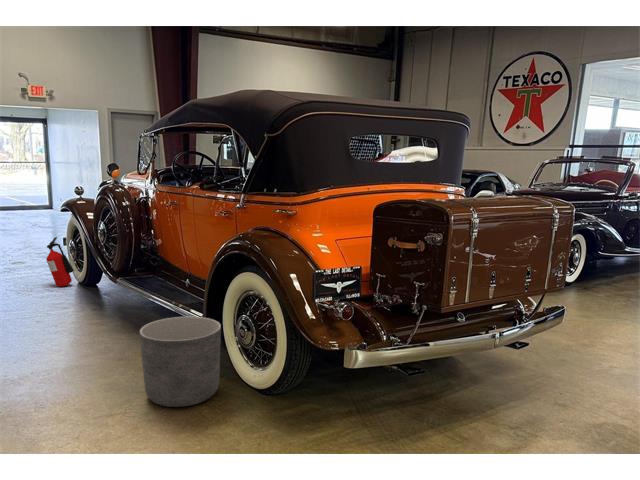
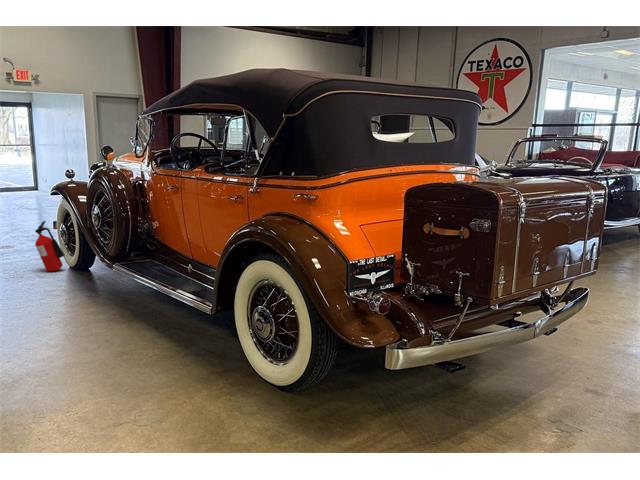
planter: present [140,317,221,407] -> none [160,308,244,403]

